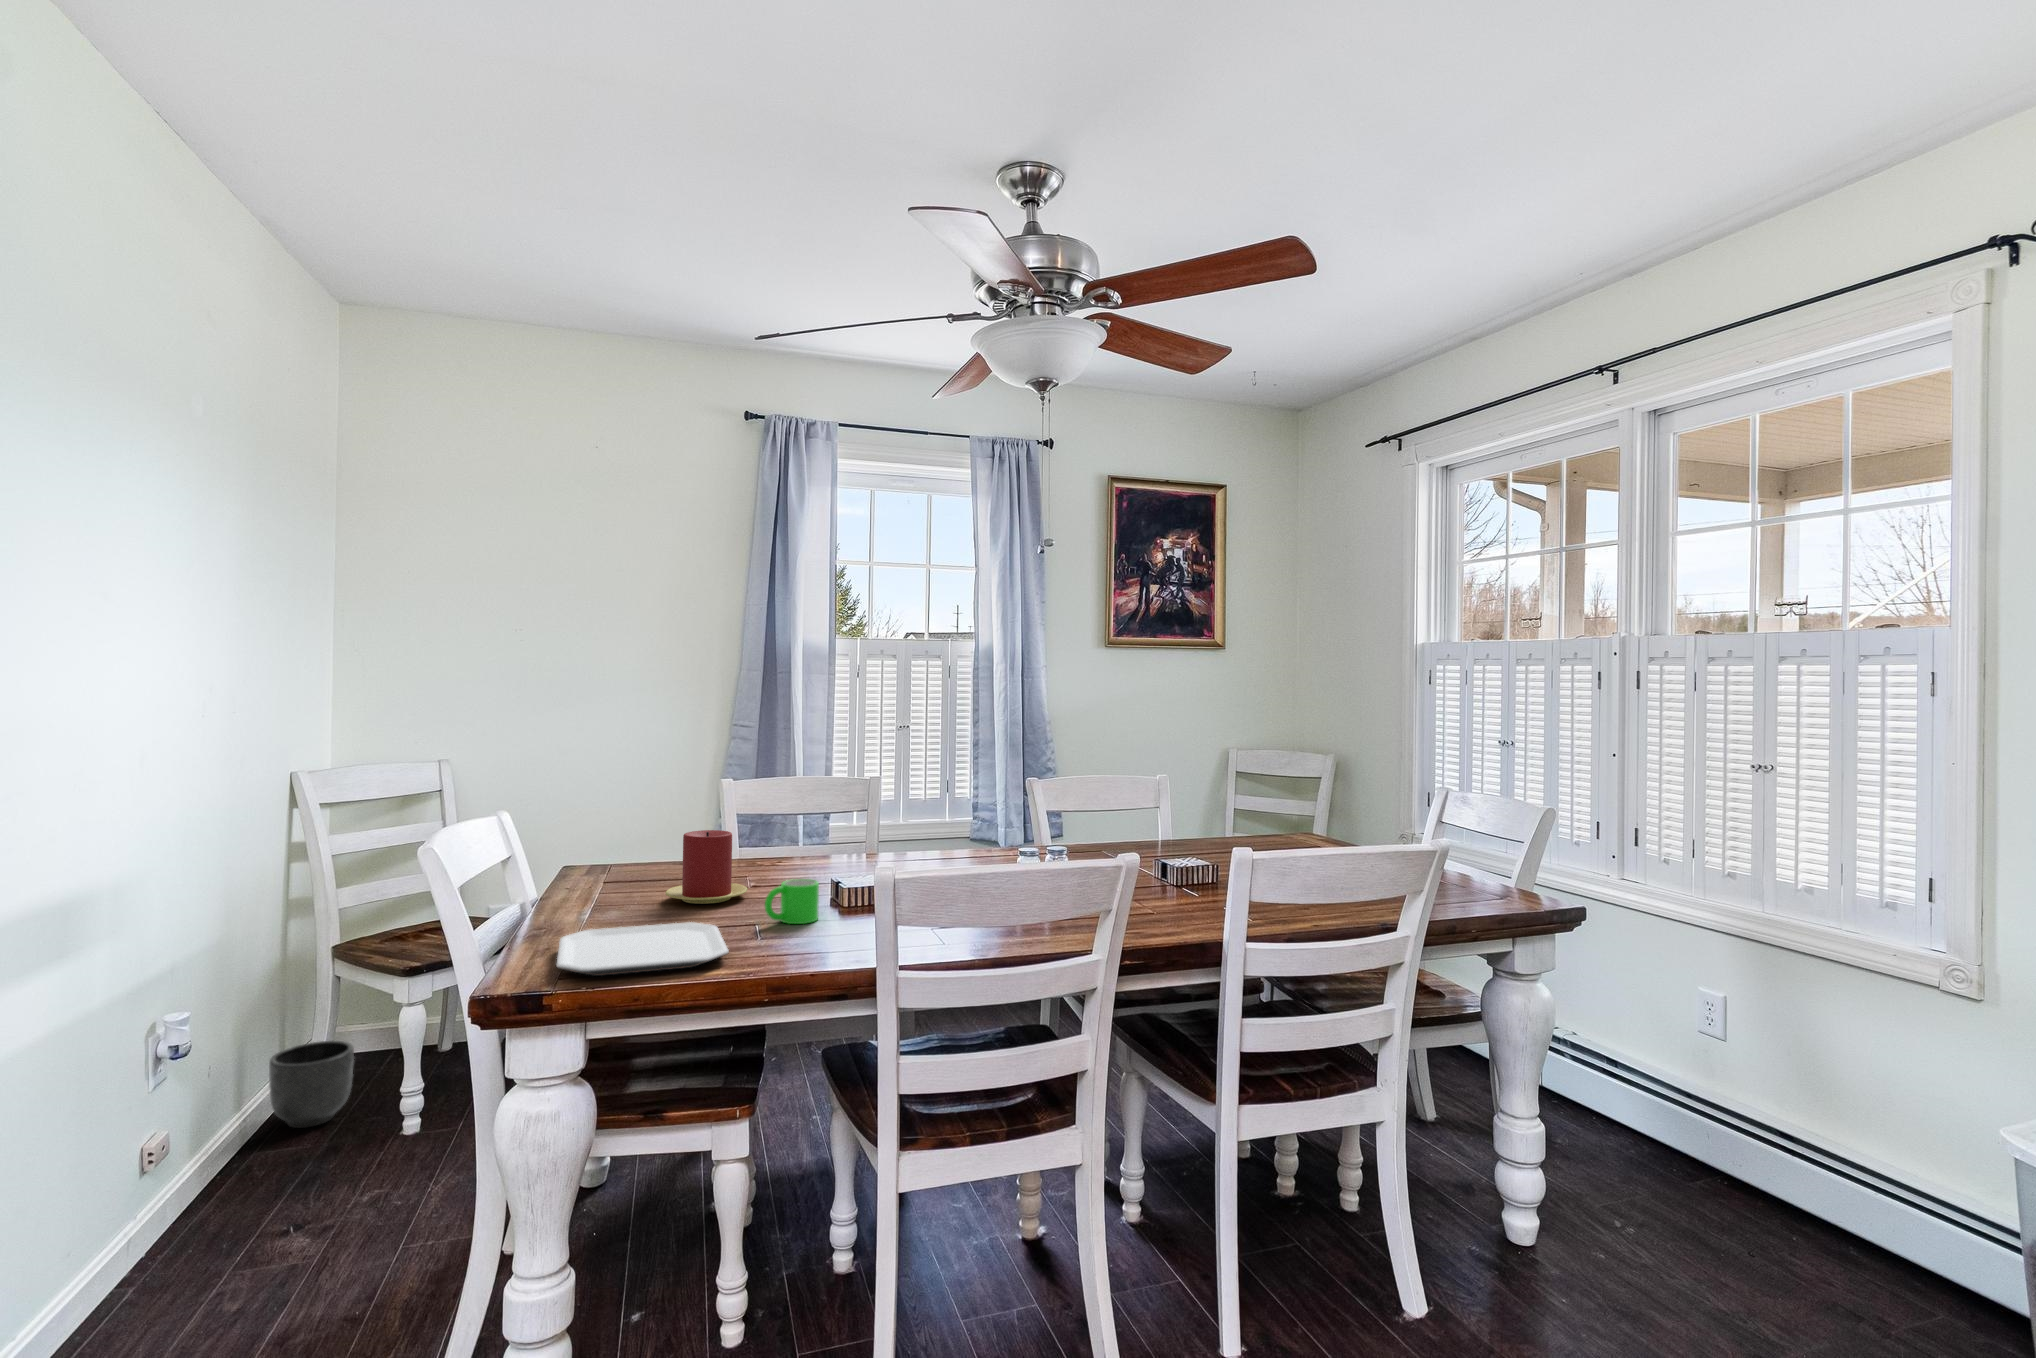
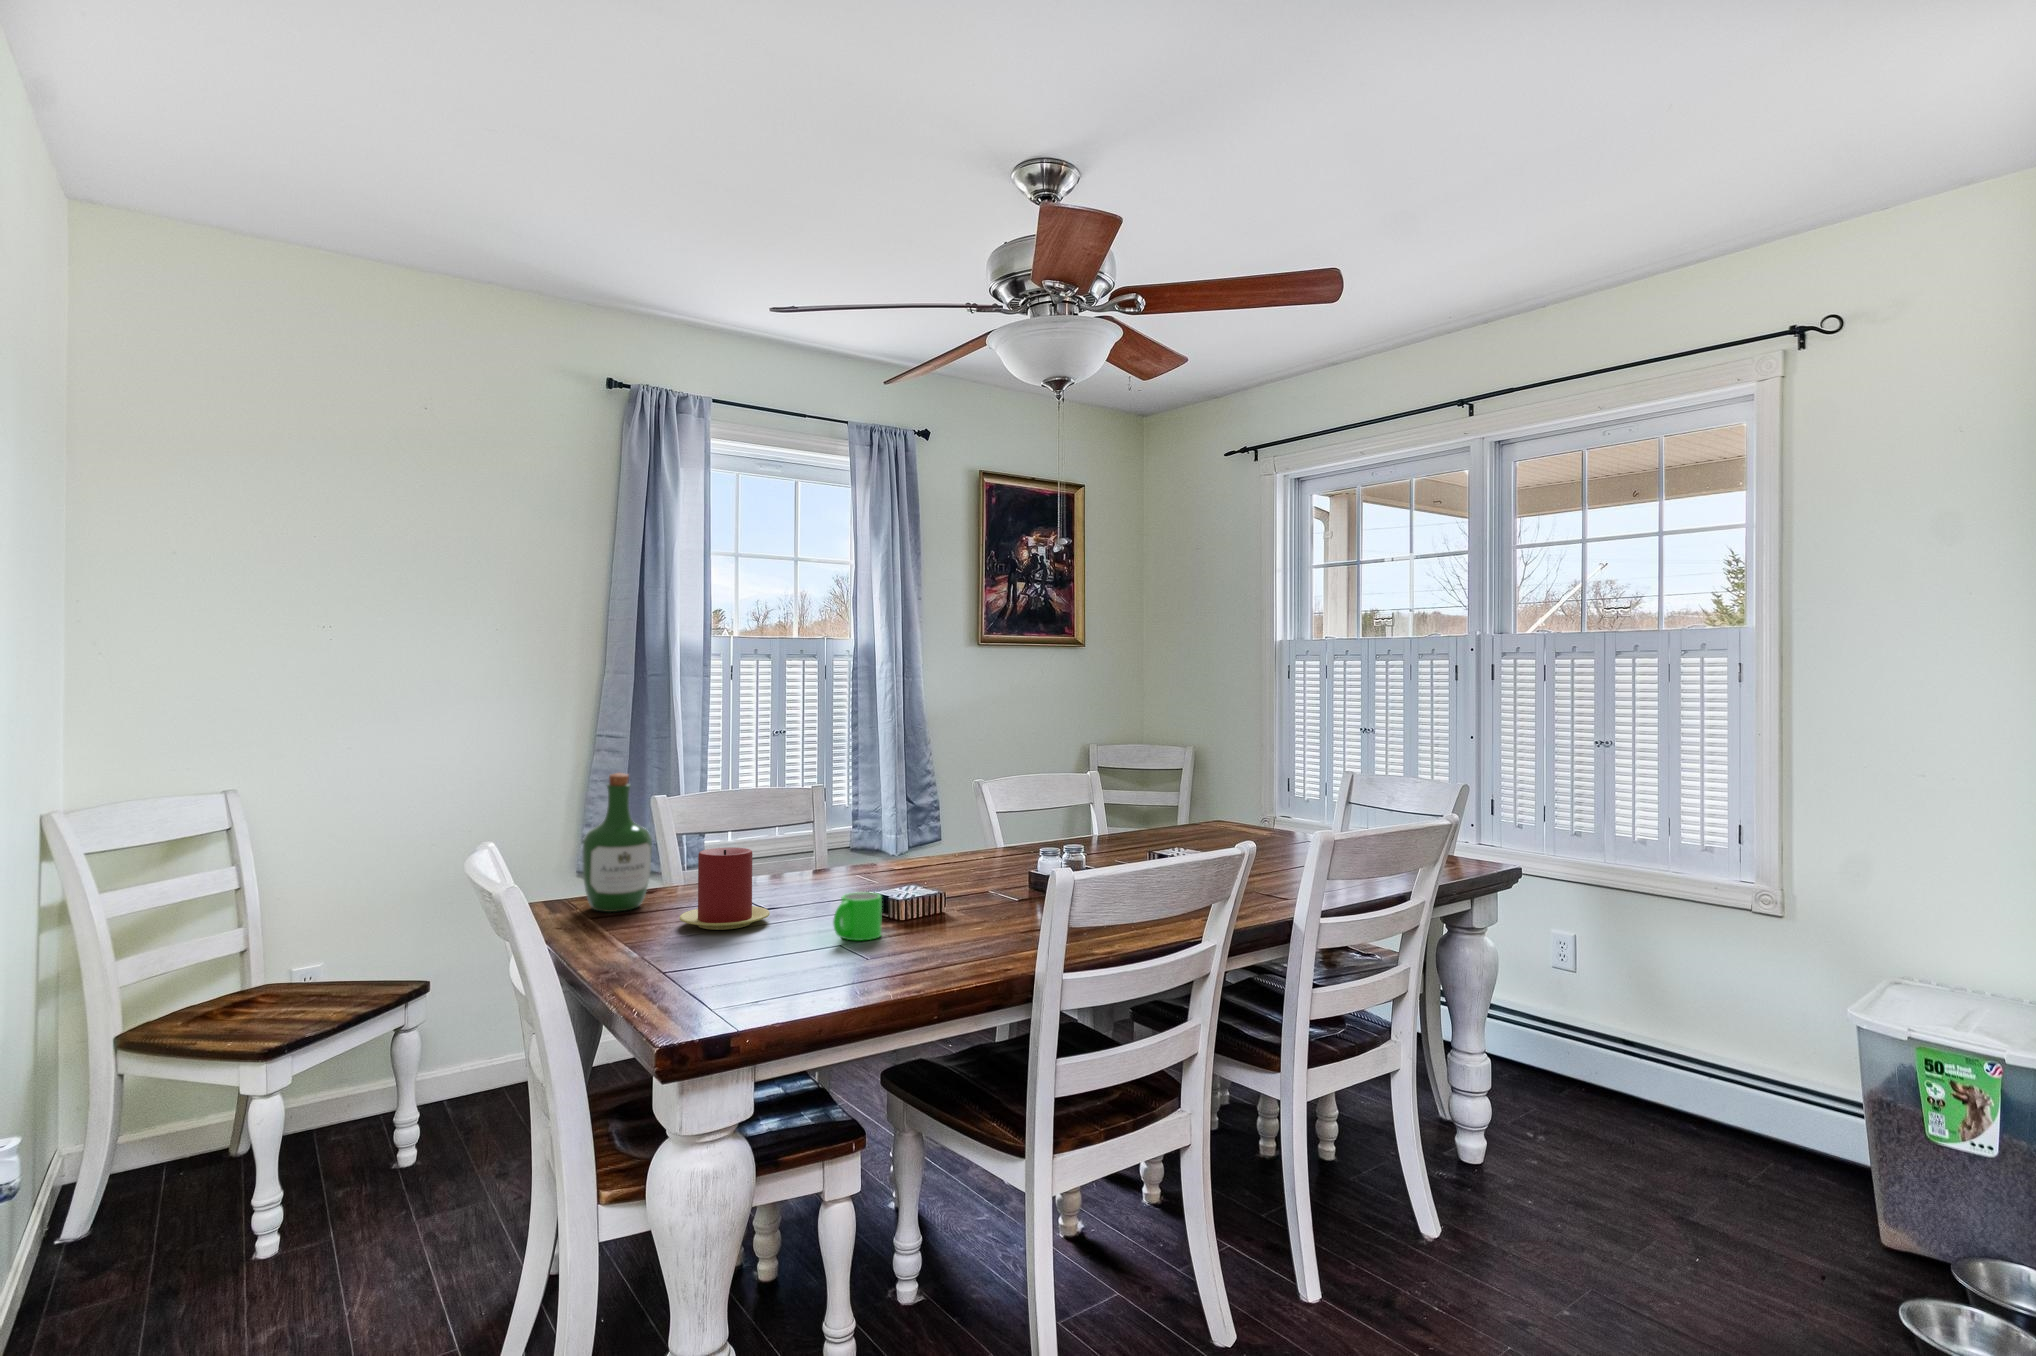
wine bottle: none [617,759,678,881] -> present [582,773,652,912]
plate: present [557,922,729,976] -> none [640,947,852,1010]
planter: present [269,1041,354,1128] -> none [50,1152,169,1271]

